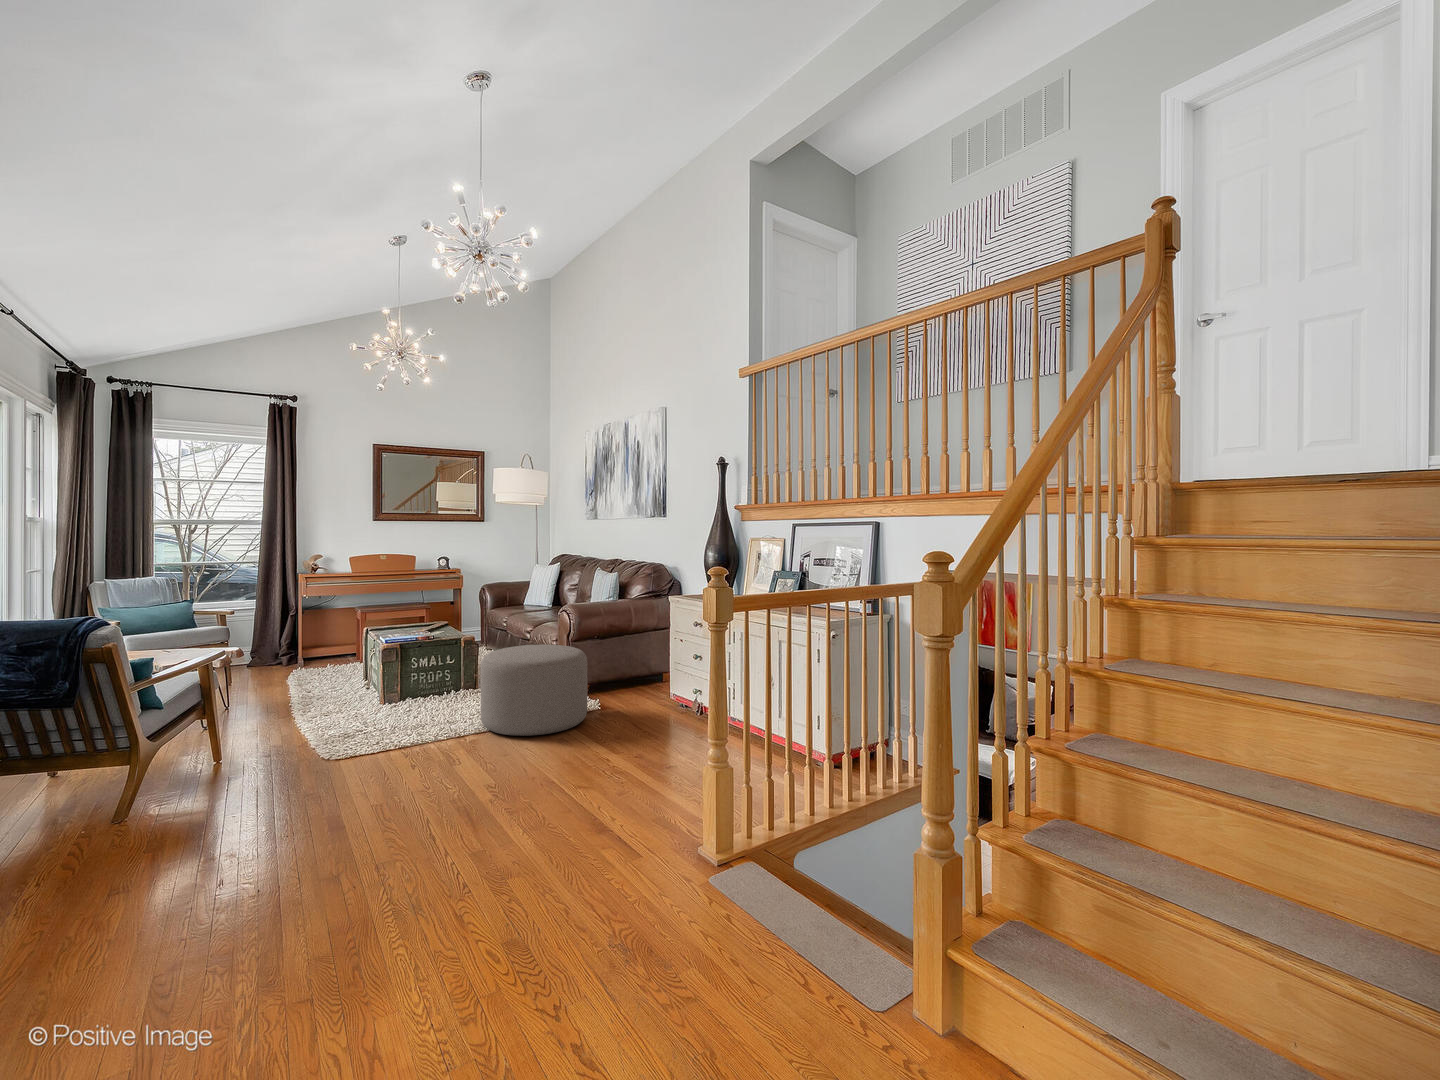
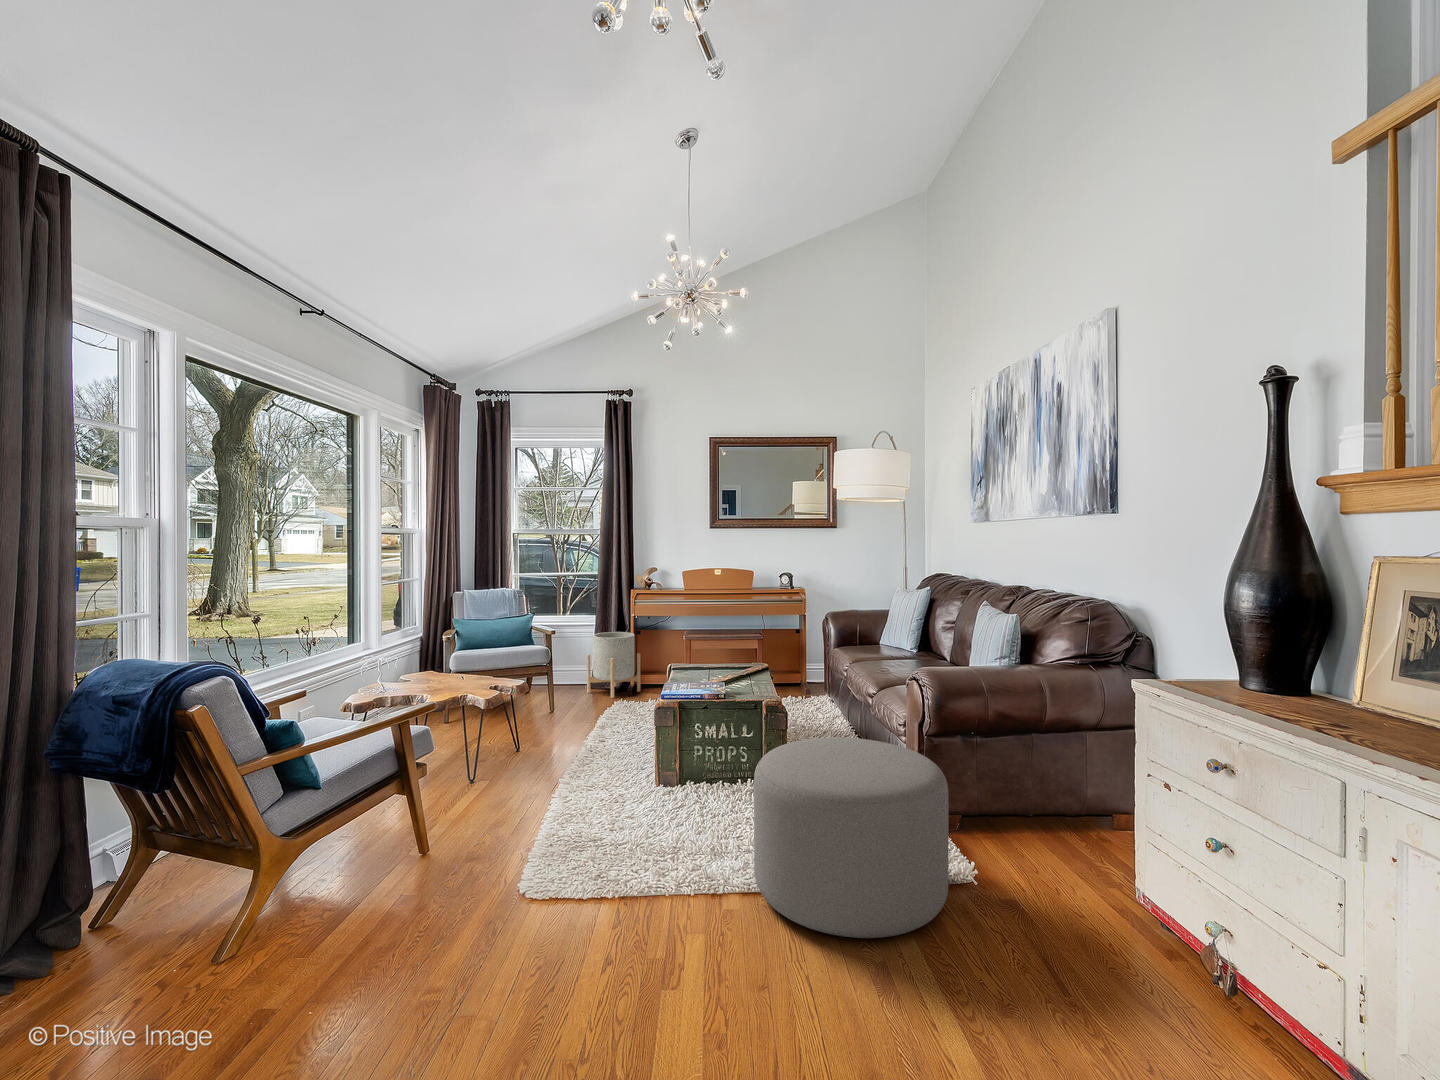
planter: none [261,611,315,666] -> present [587,632,640,698]

